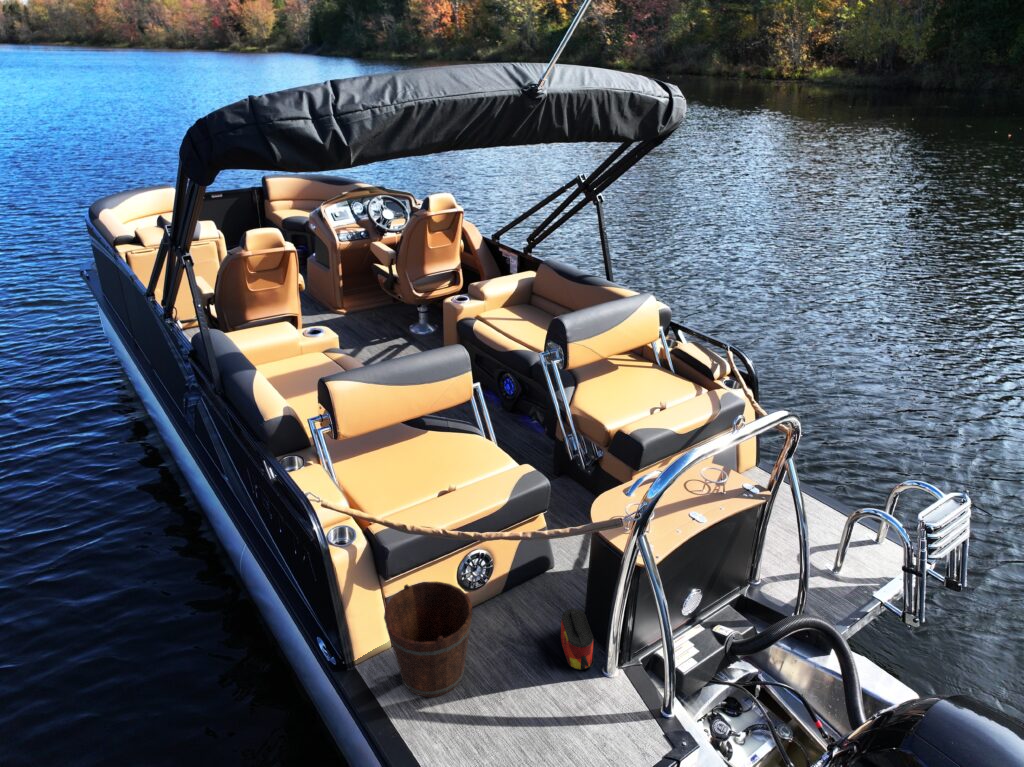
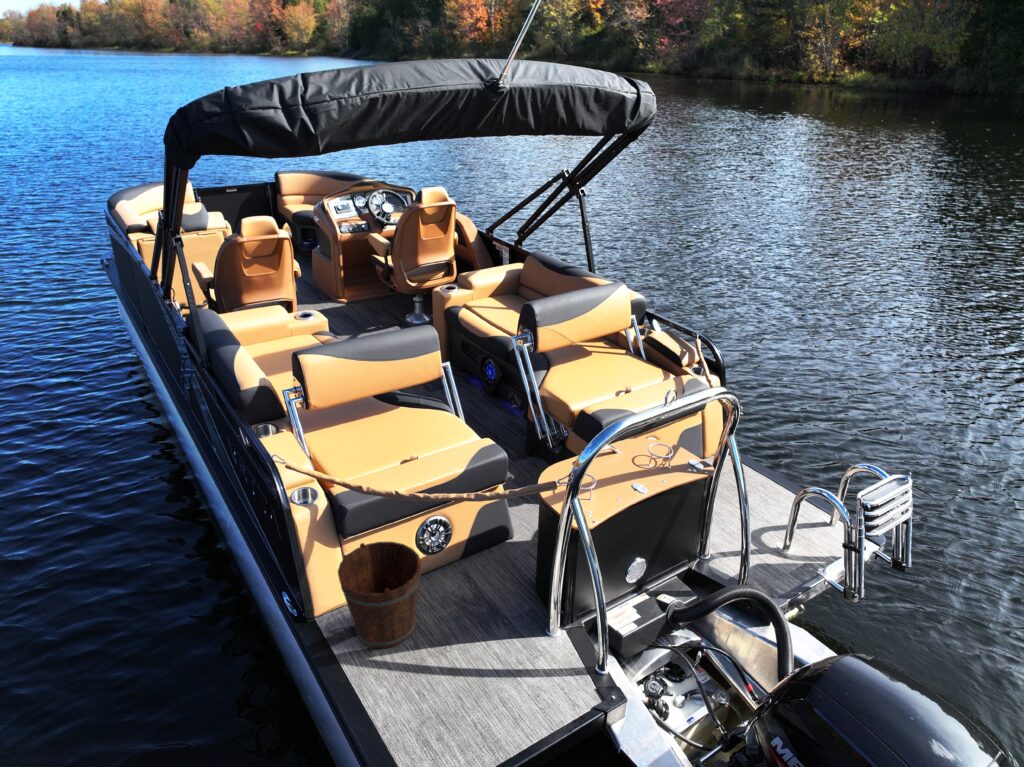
bag: present [561,609,594,670] -> none [510,573,539,629]

